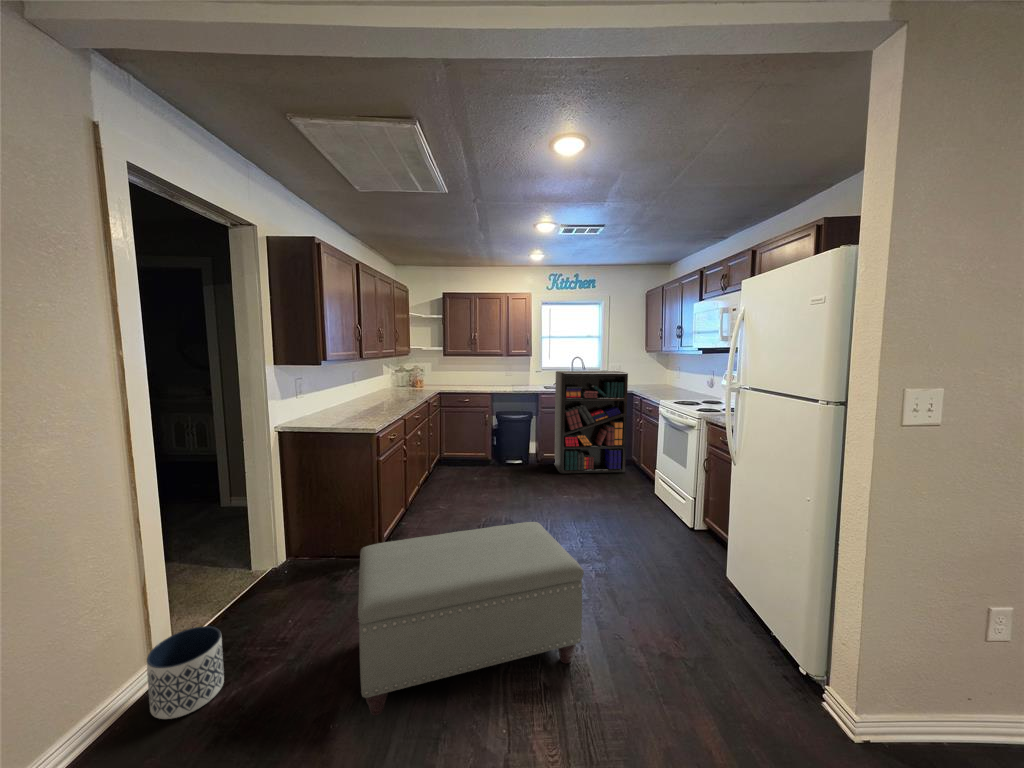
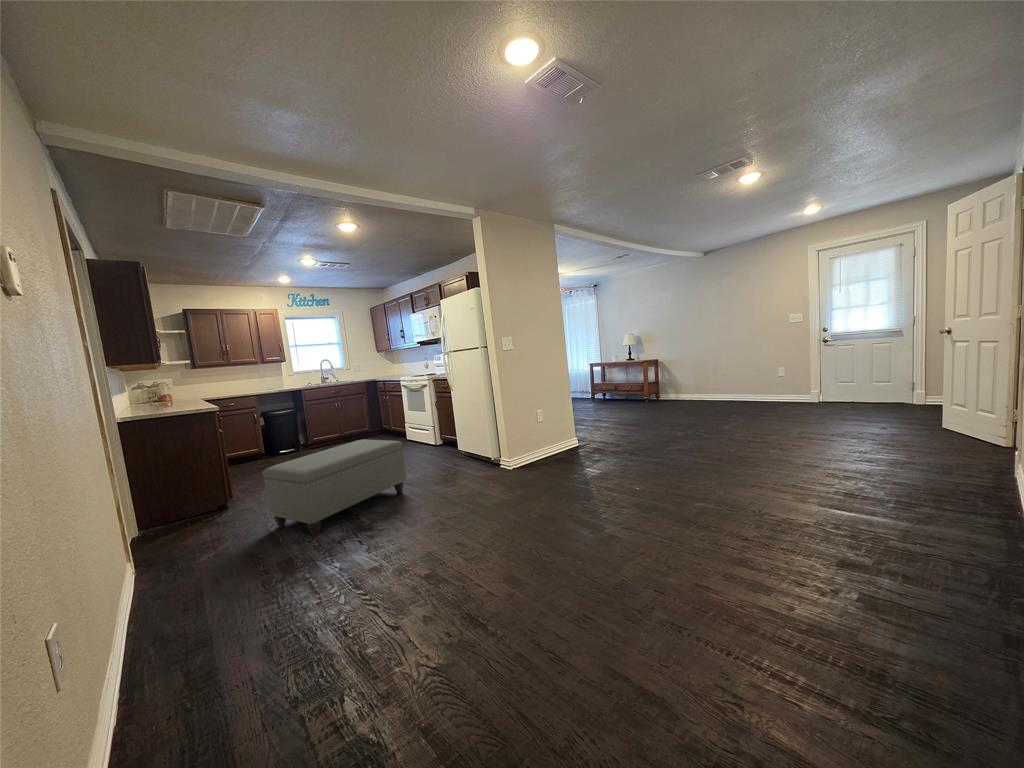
bookshelf: present [554,371,628,474] -> none [314,365,381,447]
planter: present [147,626,224,719] -> none [136,538,195,593]

